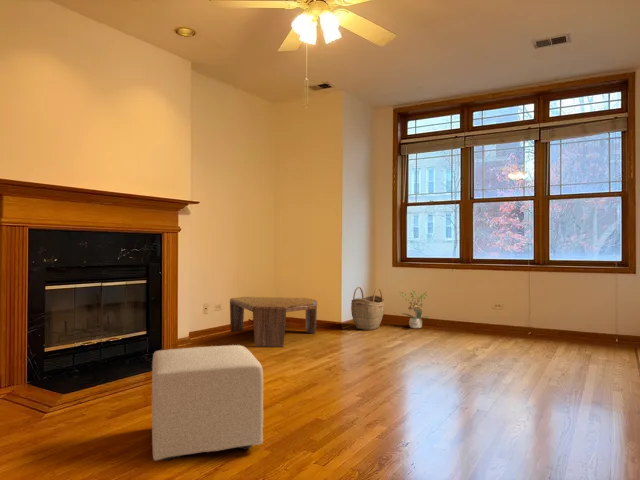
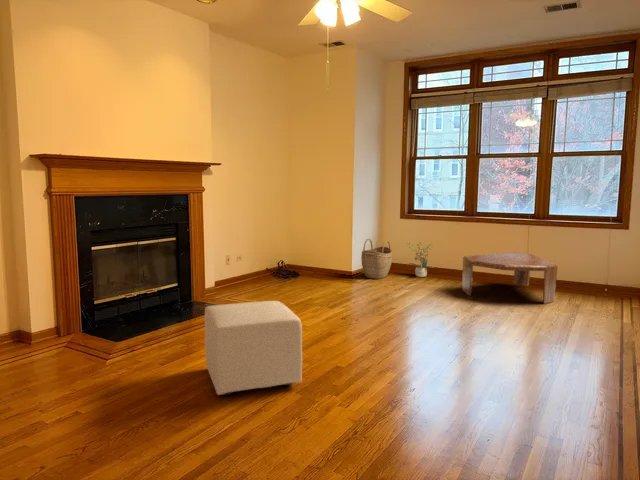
coffee table: present [230,297,317,347] -> present [462,252,557,304]

